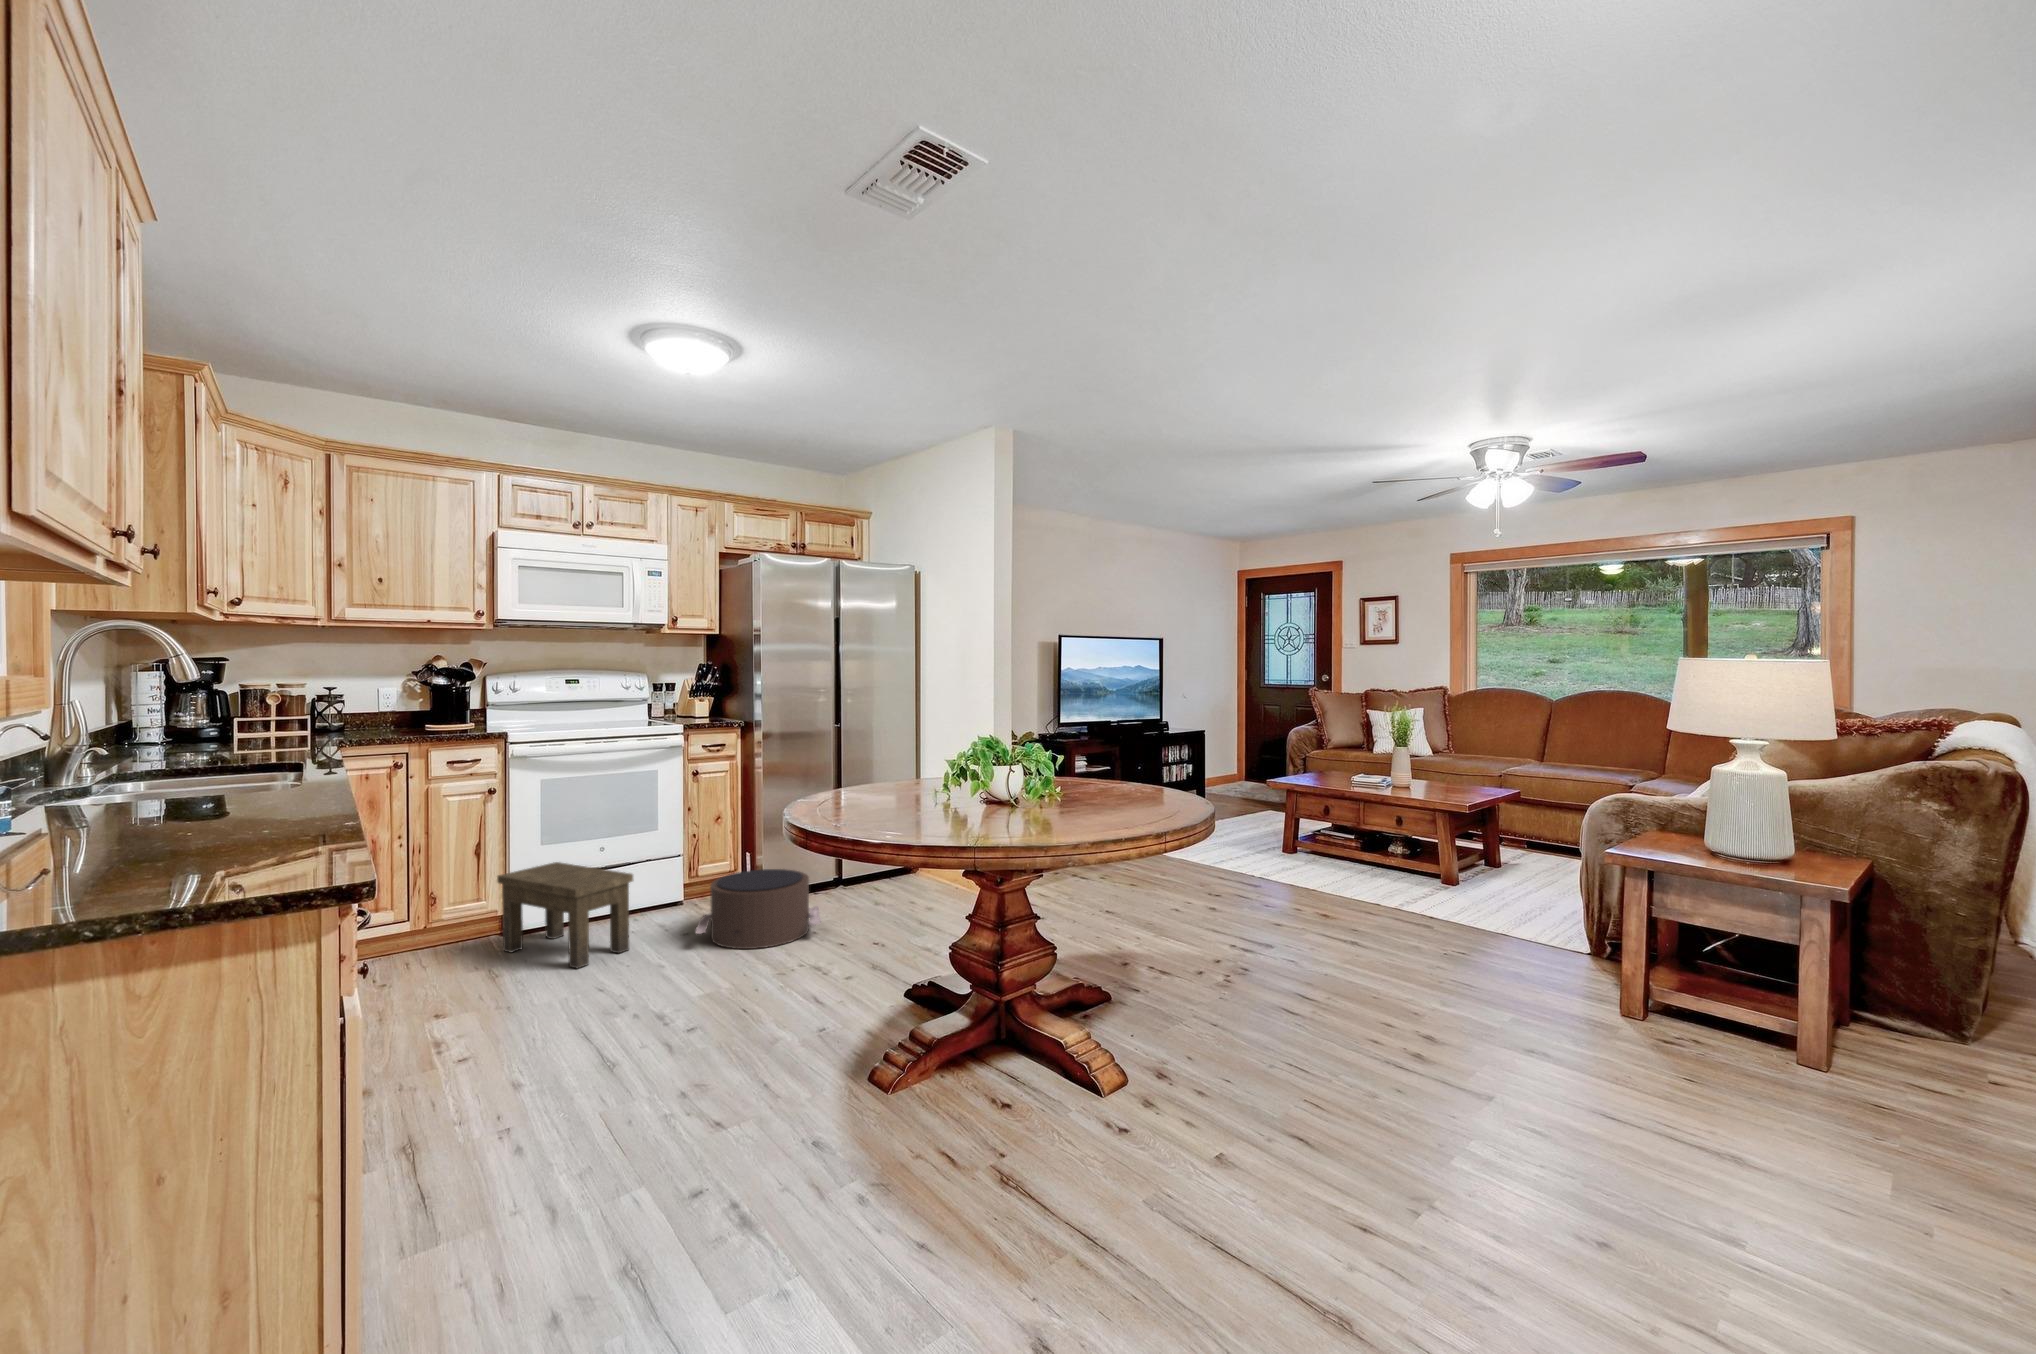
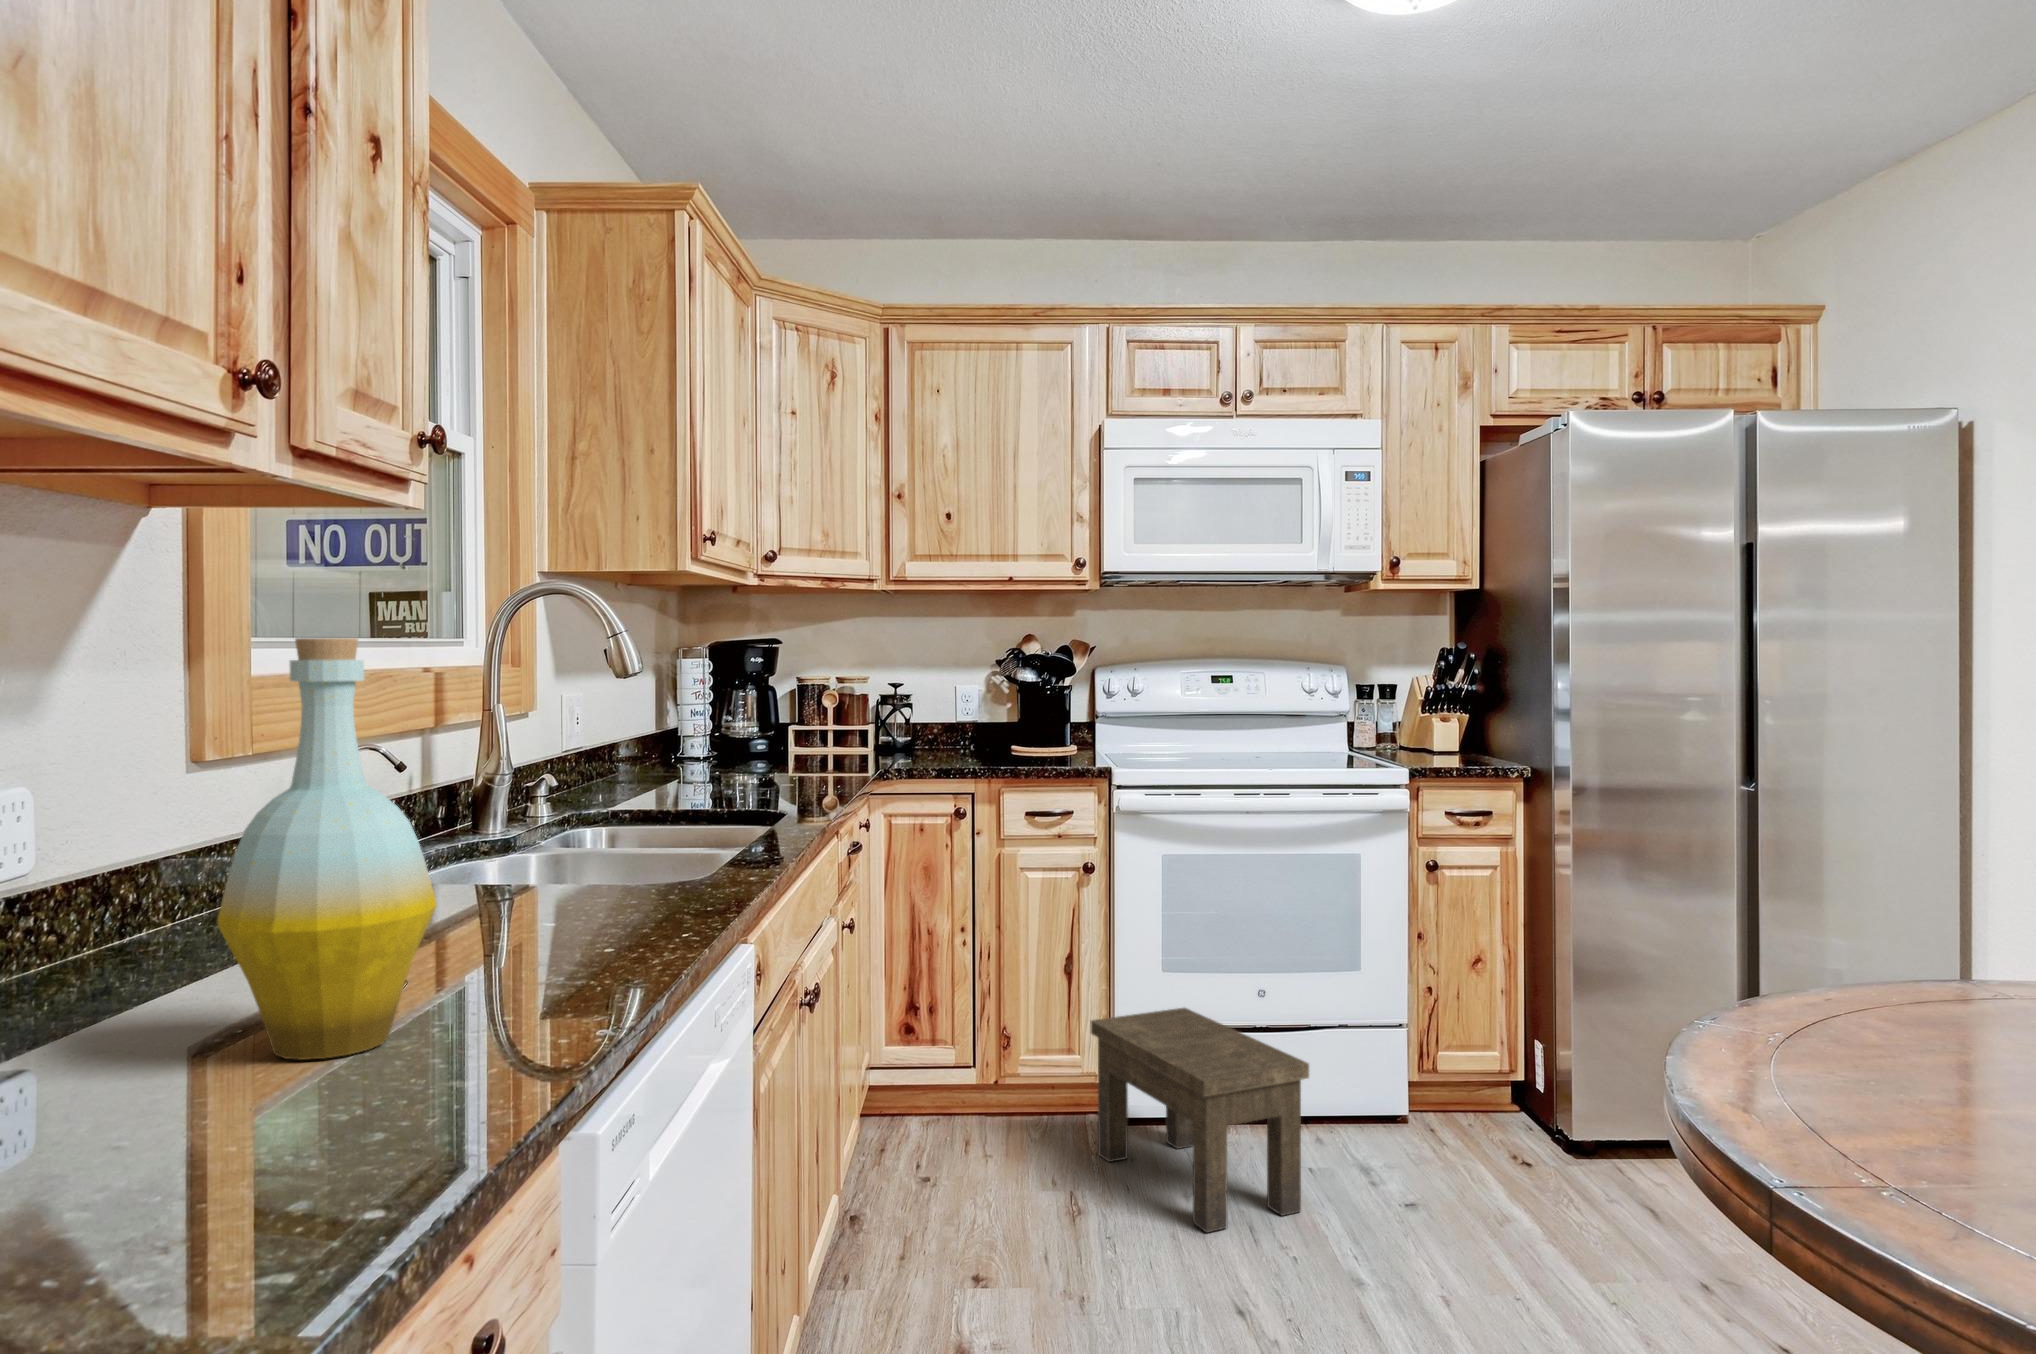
bottle: none [128,666,252,855] -> present [217,638,437,1060]
pouf: present [696,869,821,949] -> none [1428,1091,1719,1289]

